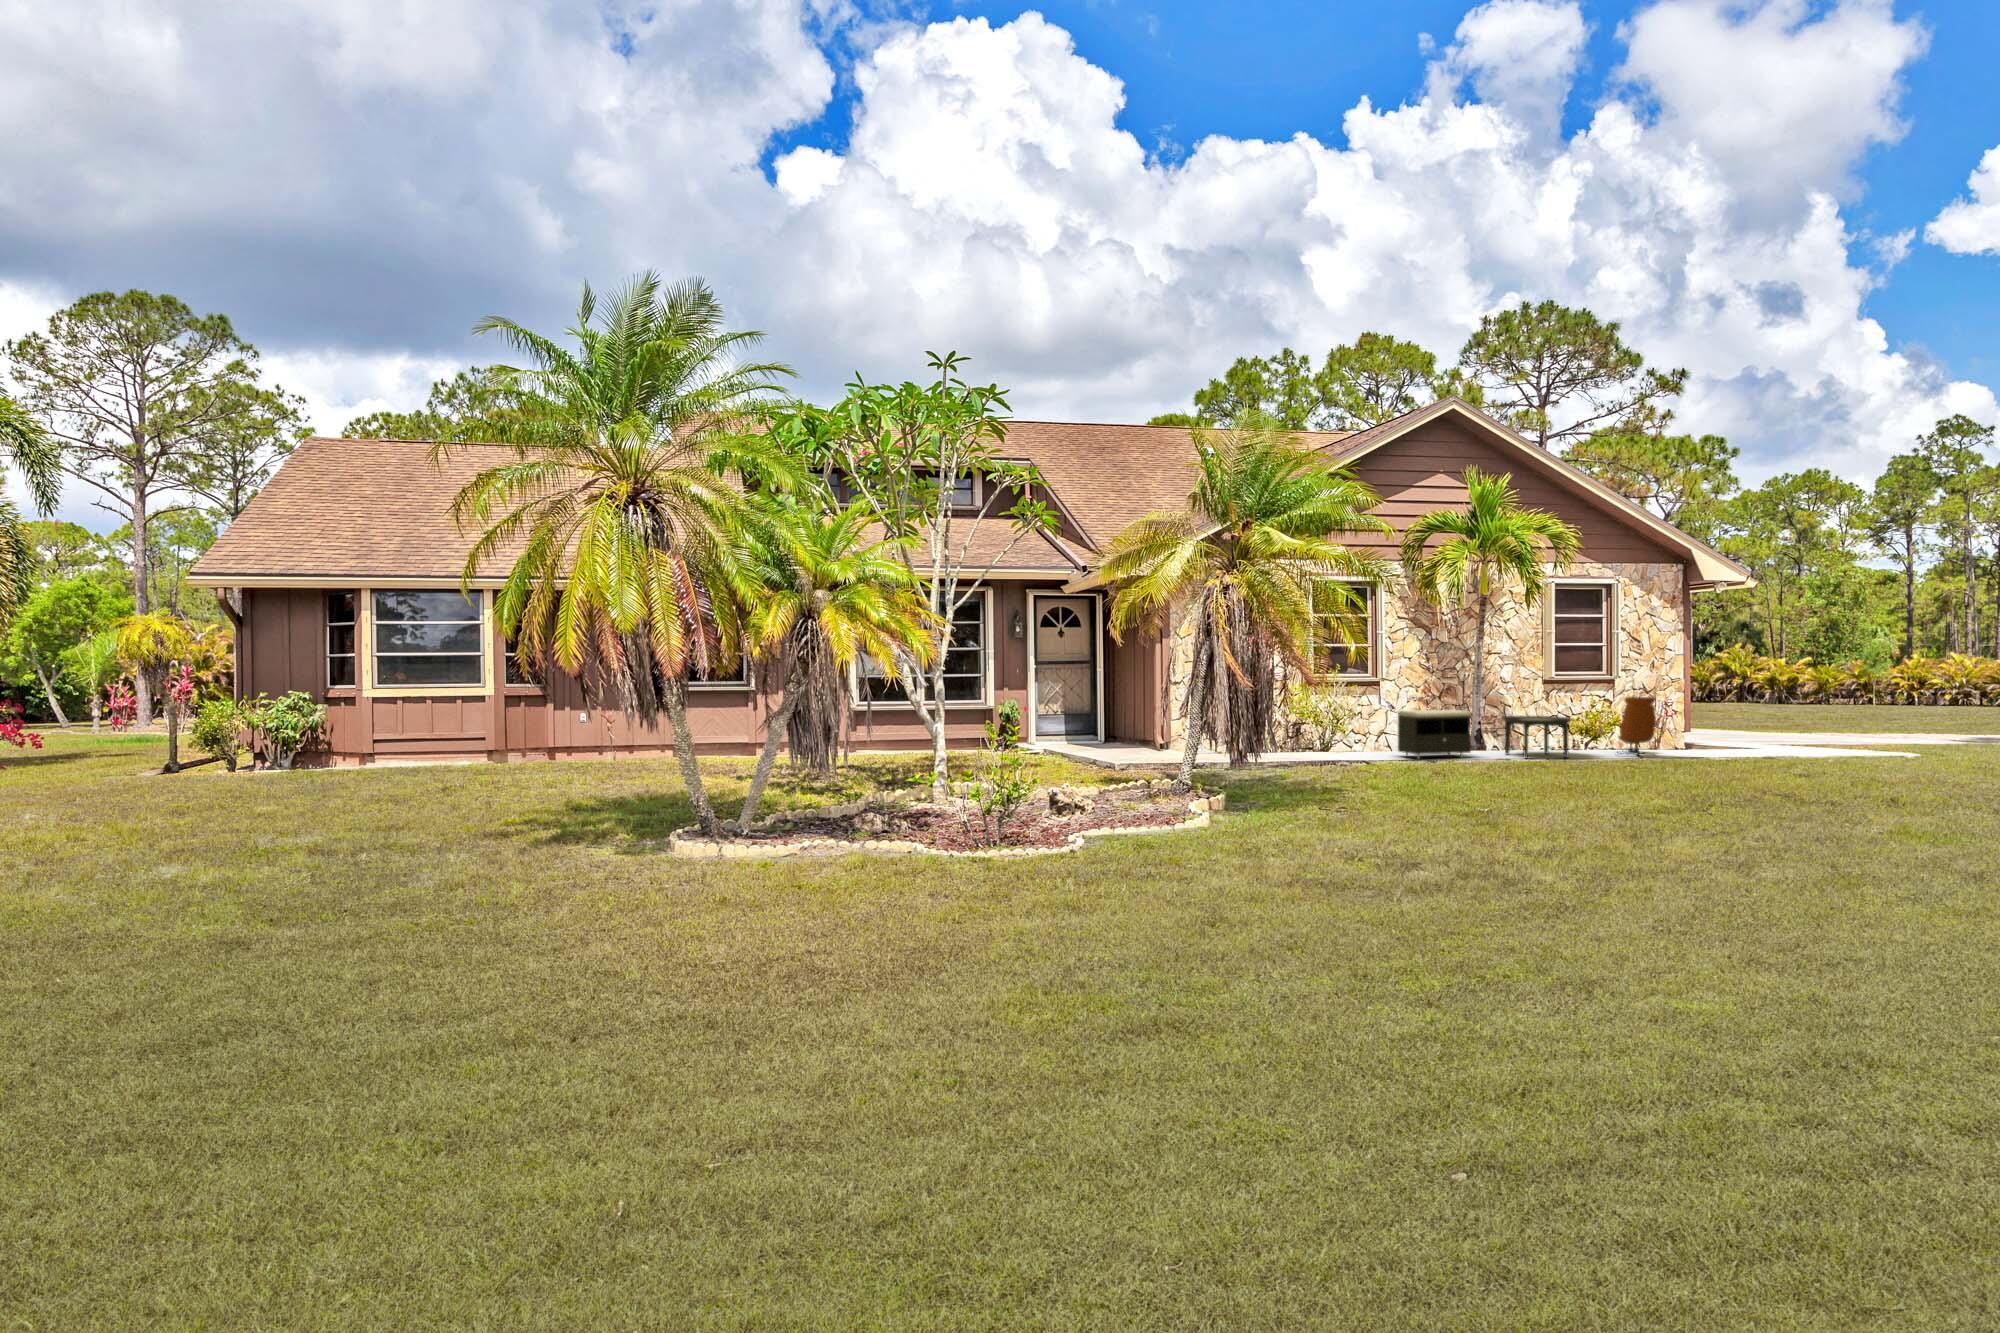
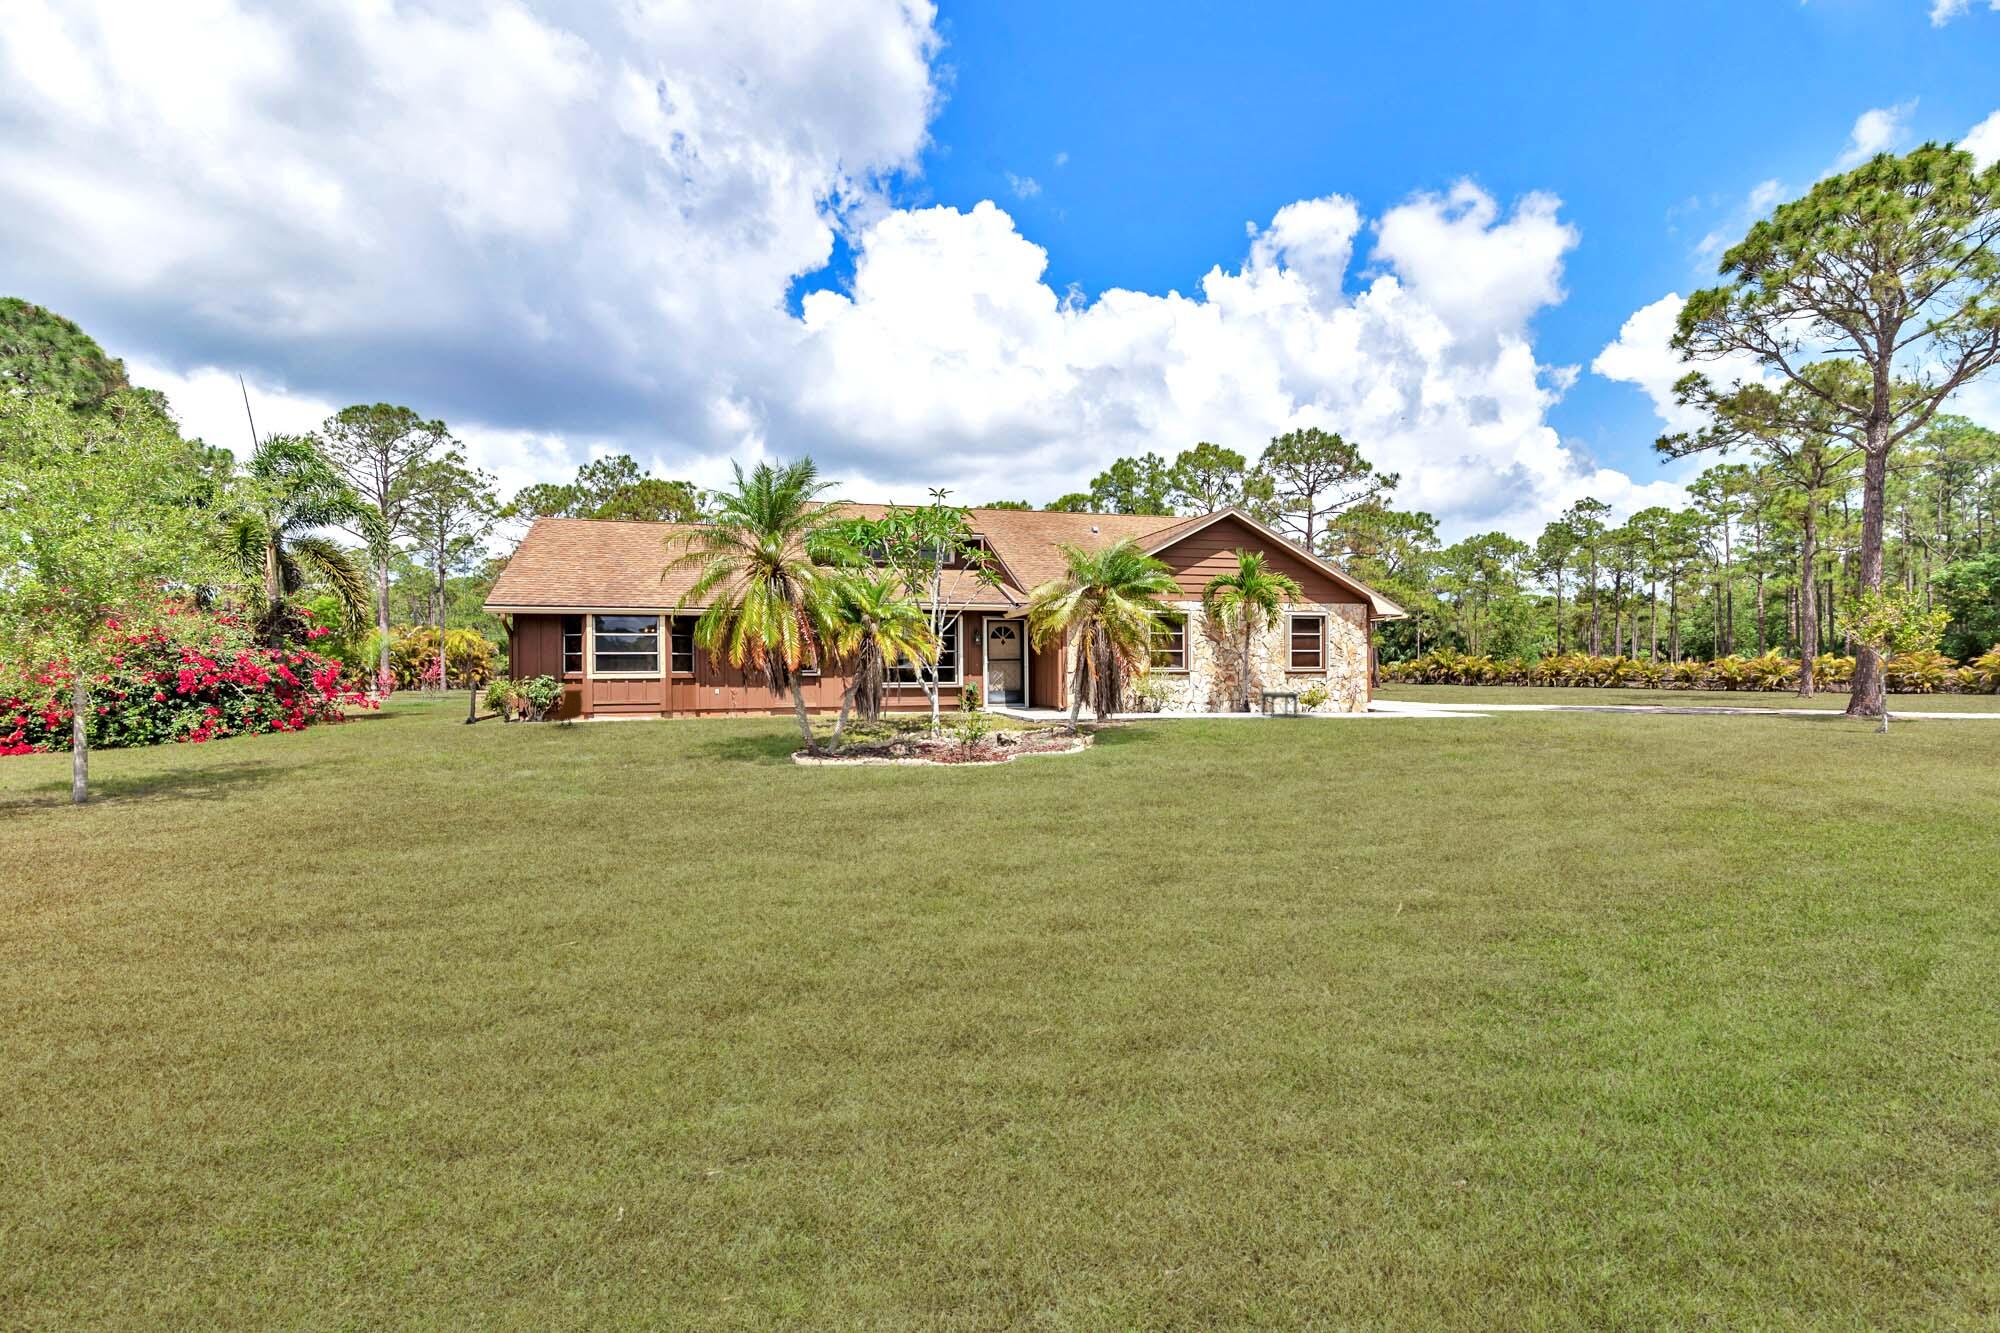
lounge chair: present [1618,697,1657,756] -> present [554,690,583,726]
storage bench: present [1398,709,1472,758] -> none [1200,689,1242,718]

